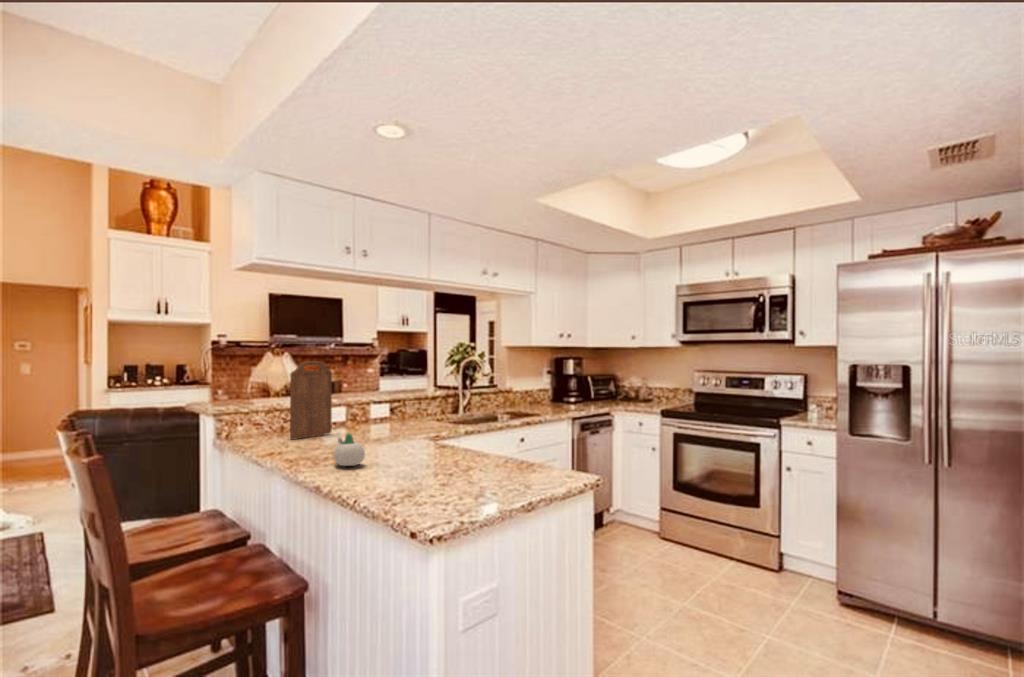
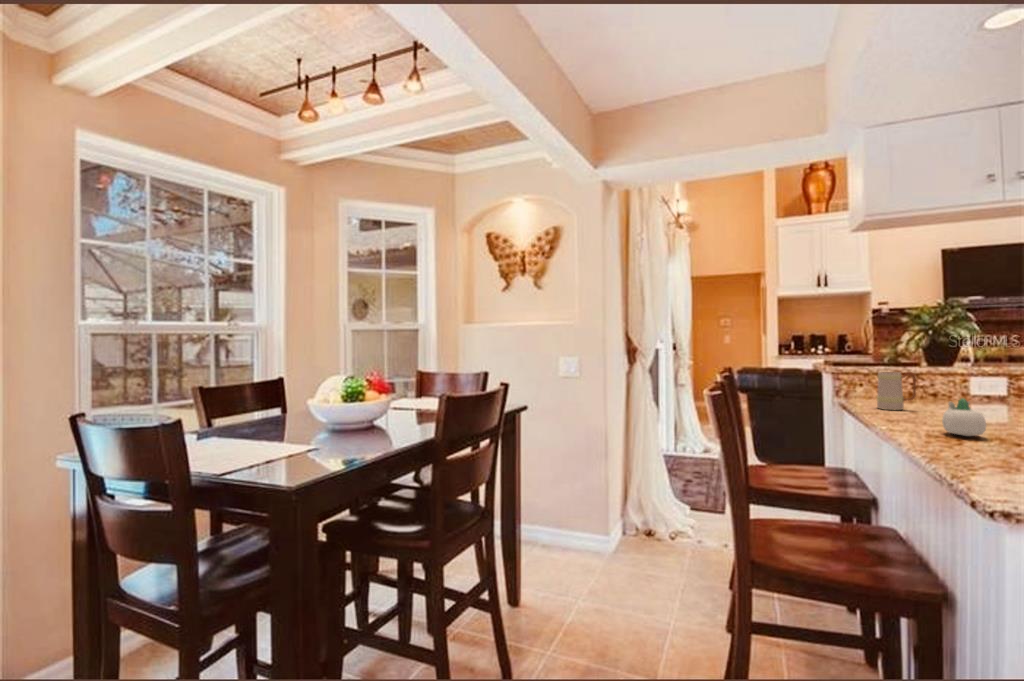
cutting board: present [290,361,332,440] -> none [913,320,974,407]
mug: none [264,410,297,449] -> present [877,372,916,410]

